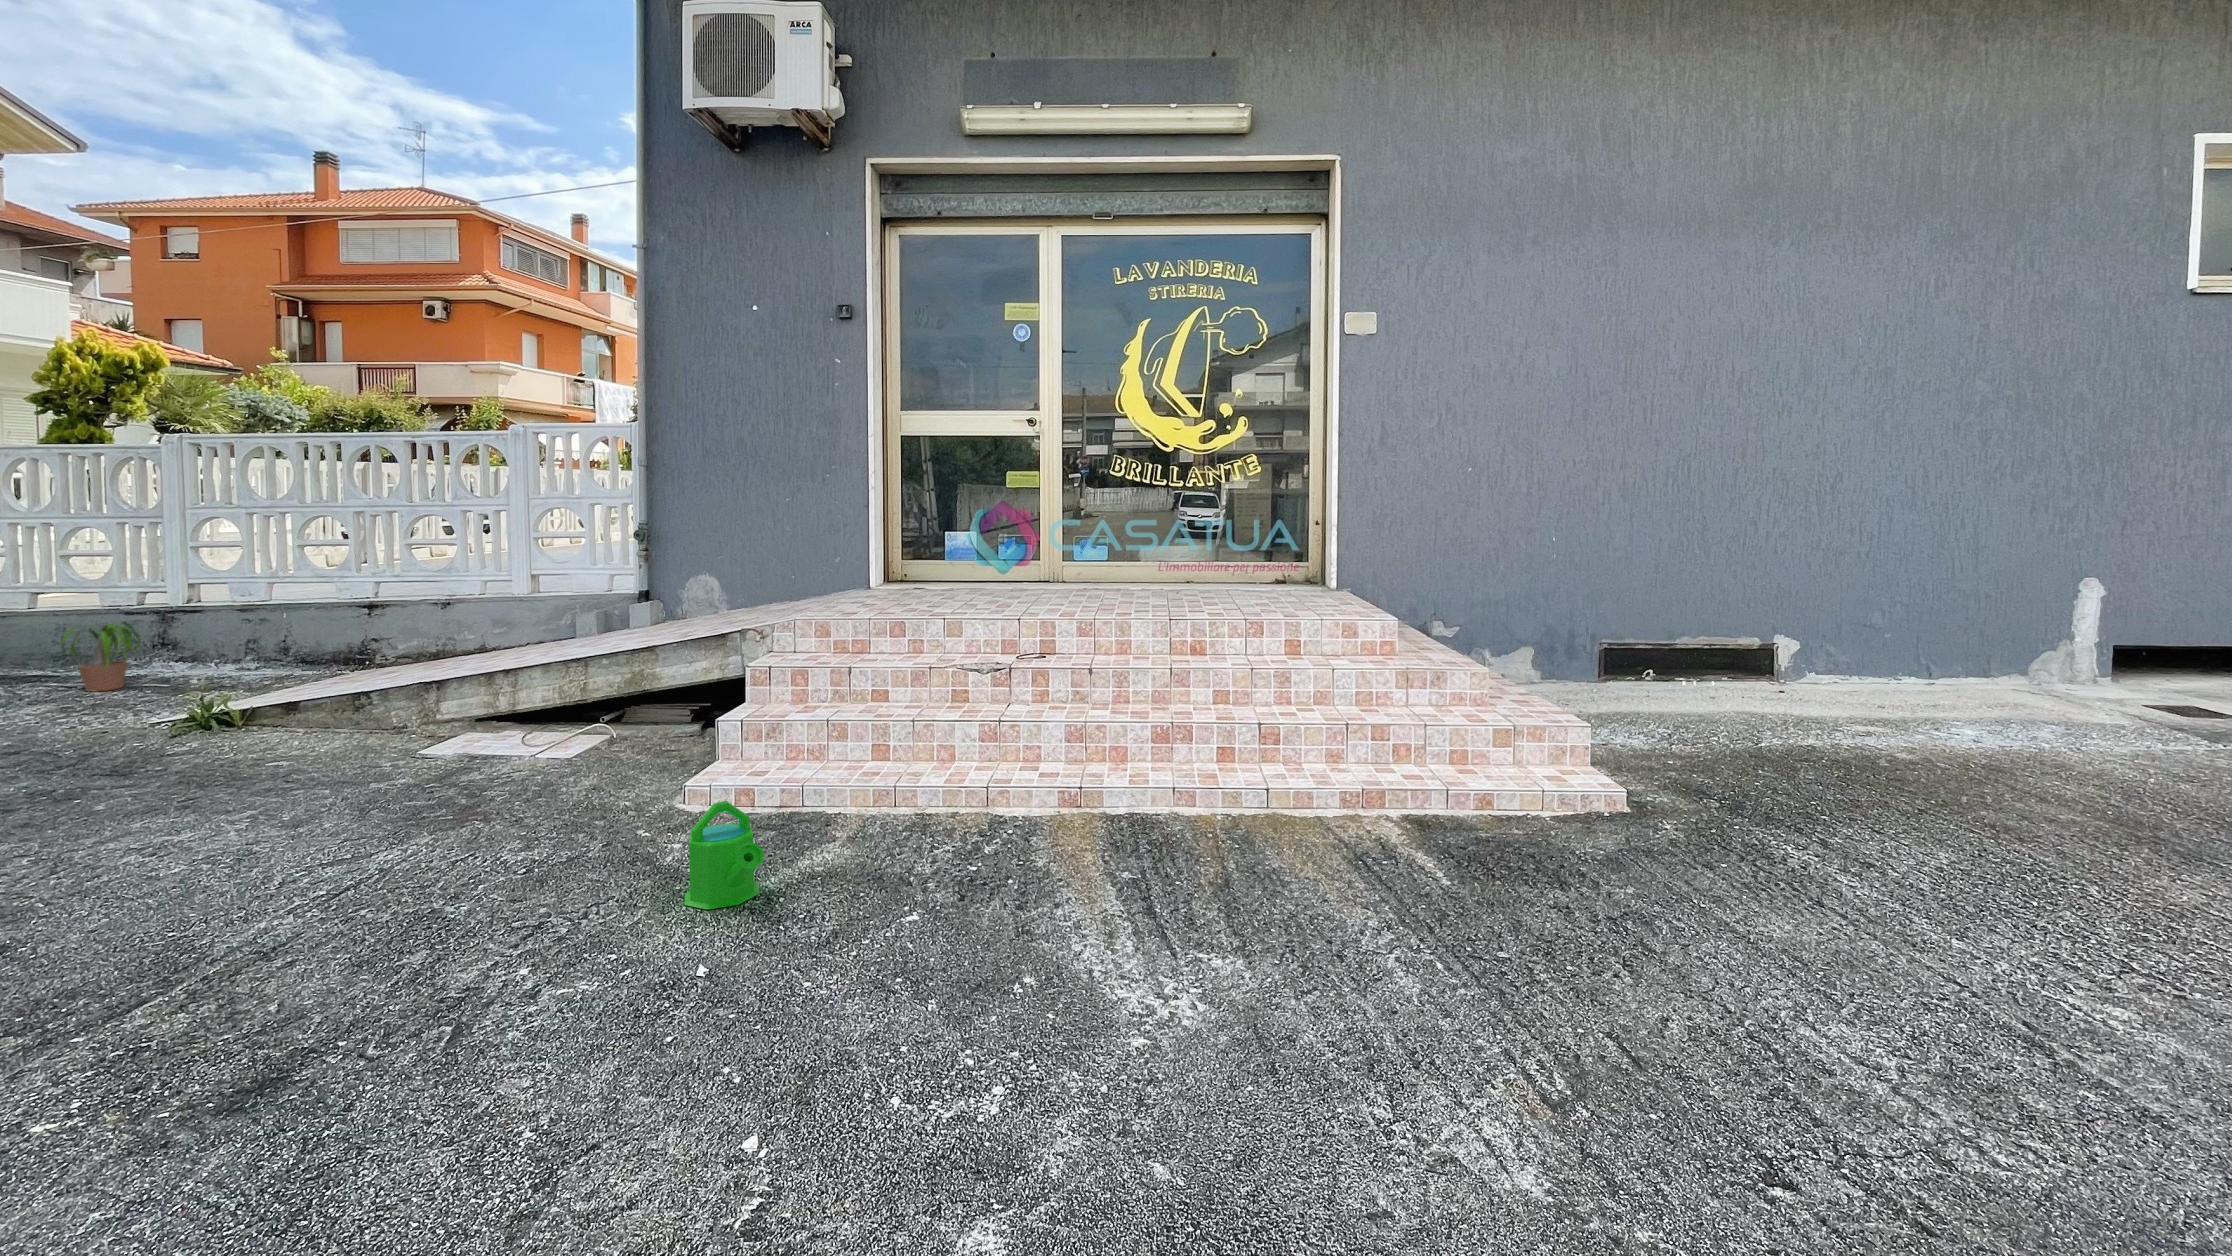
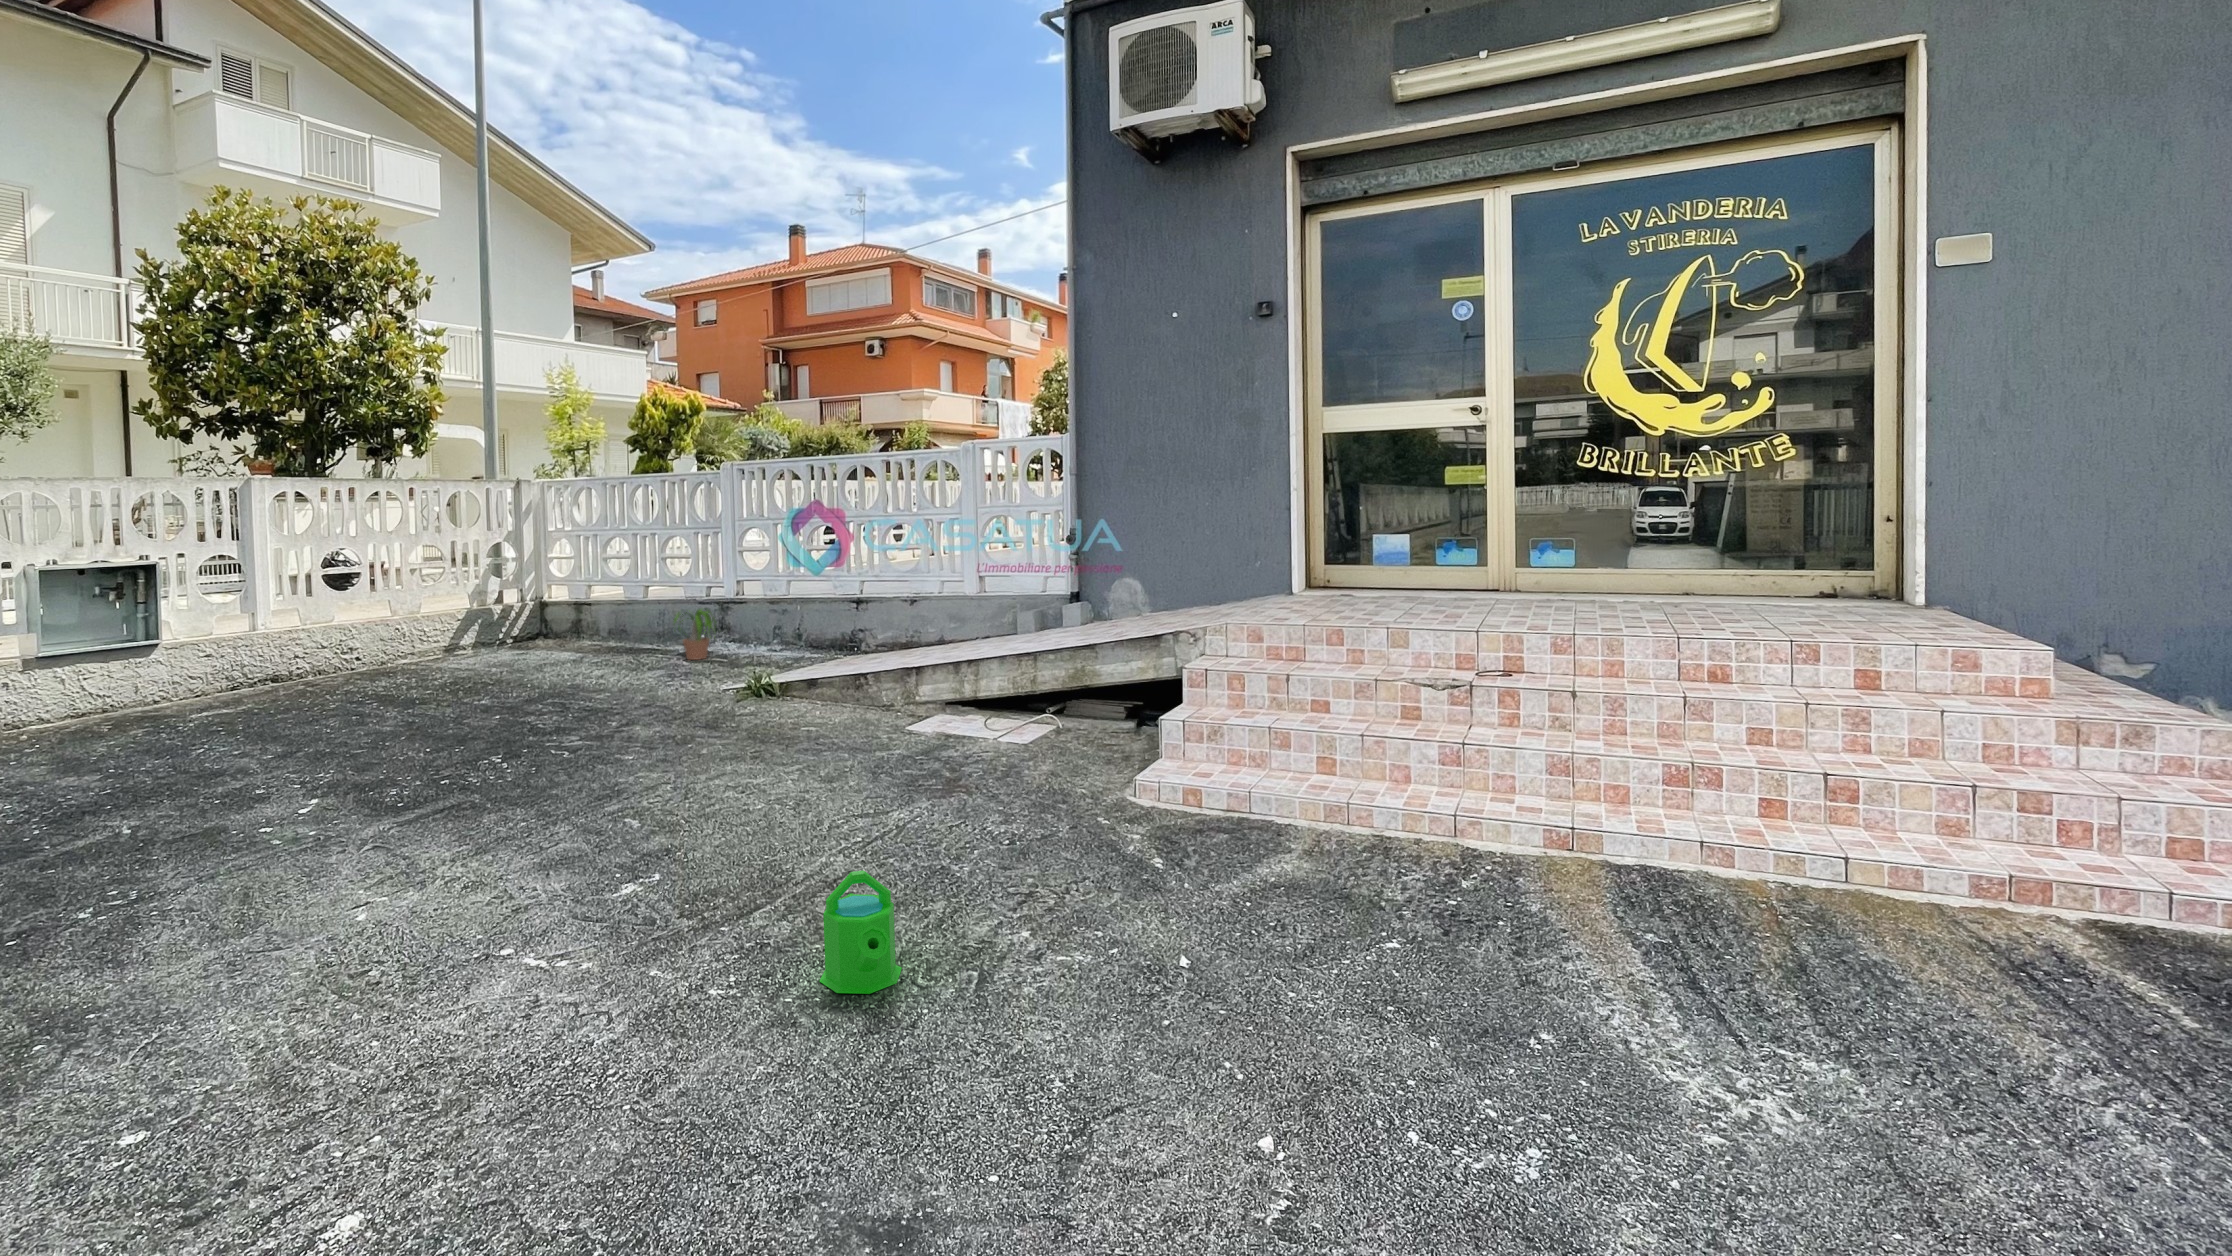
watering can: present [684,801,764,910] -> present [820,870,902,994]

